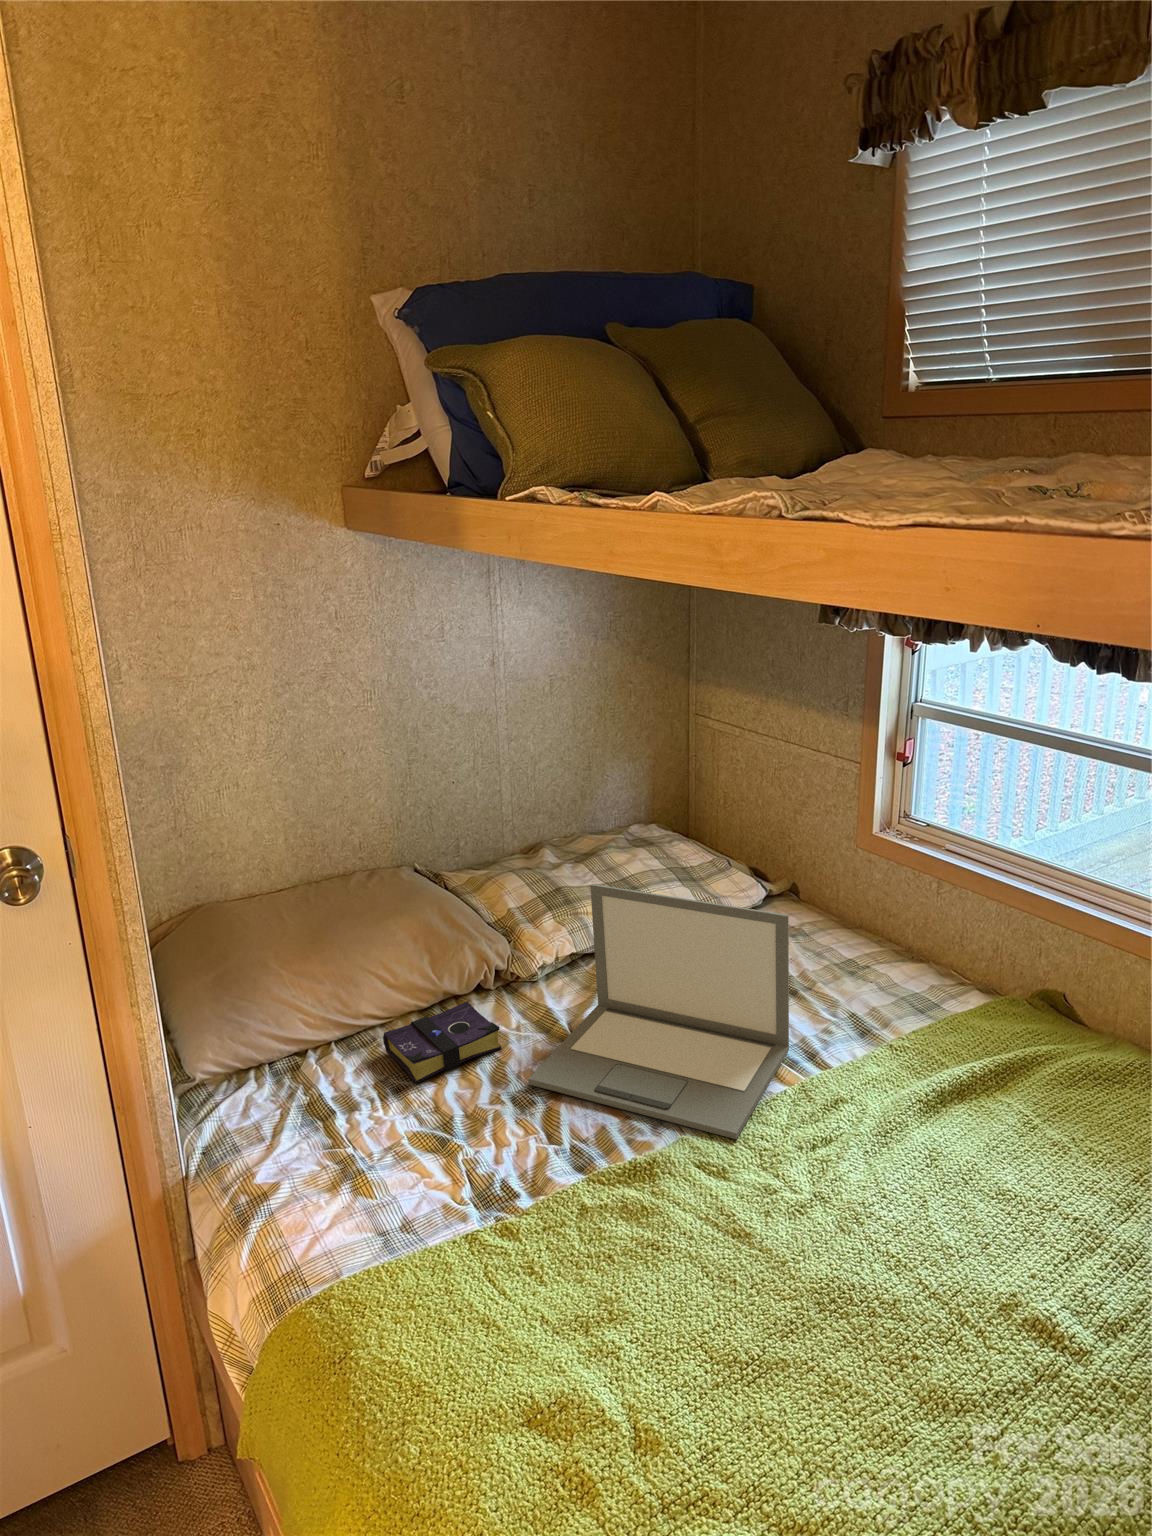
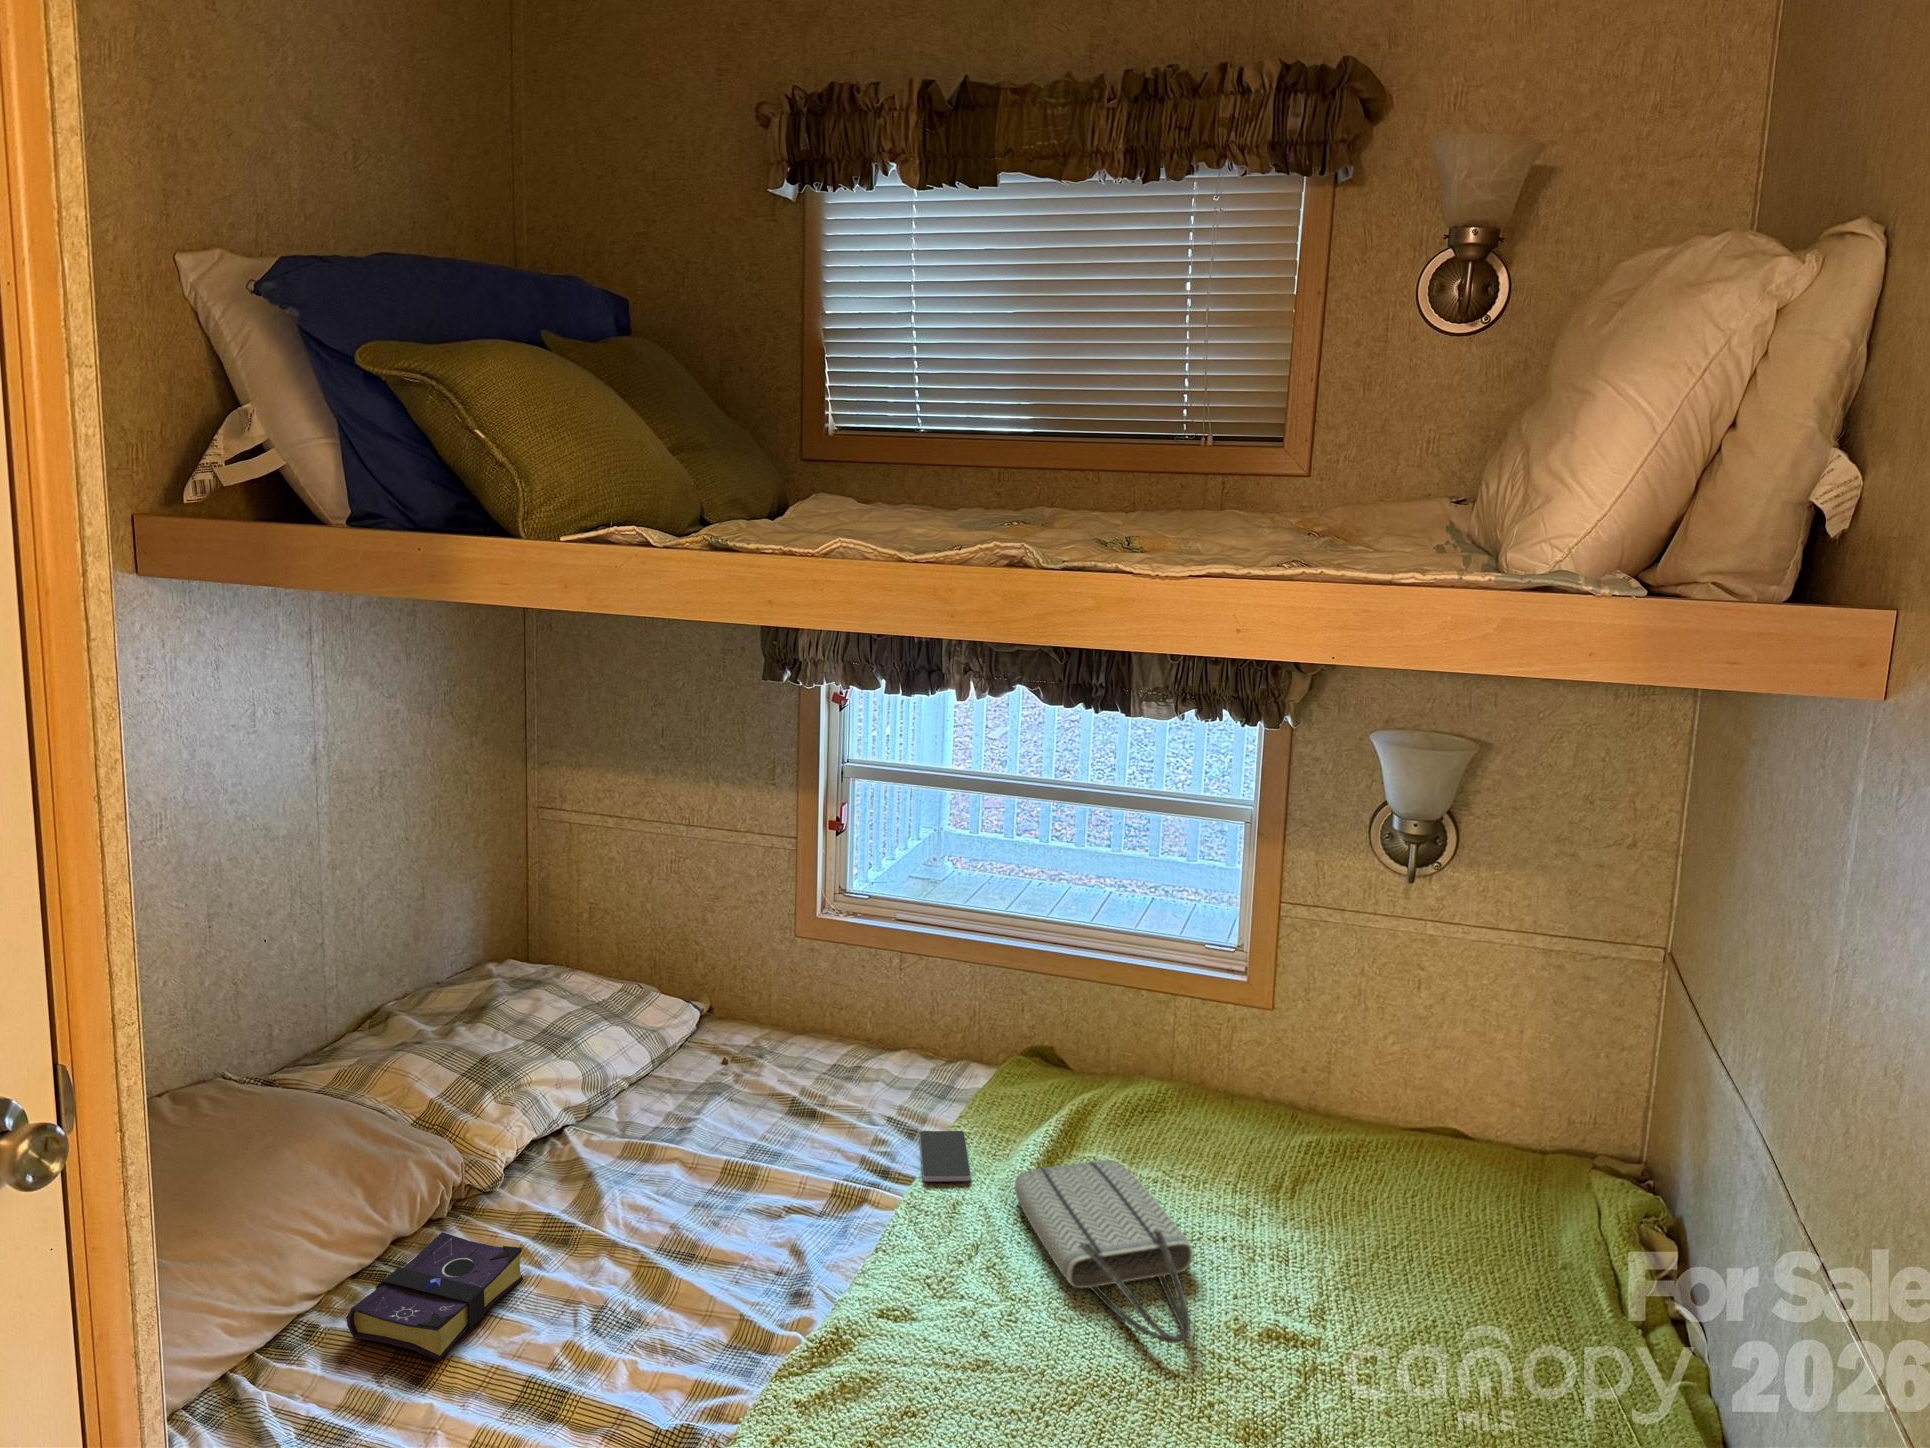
laptop: present [528,884,789,1139] -> none [604,1010,894,1306]
smartphone: none [828,1031,898,1084] -> present [919,1131,971,1182]
tote bag: none [869,1092,1012,1292] -> present [1015,1160,1193,1343]

